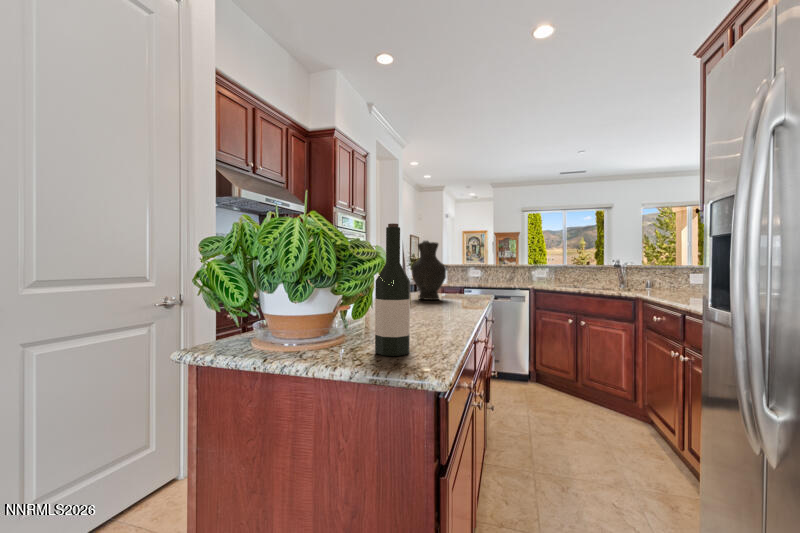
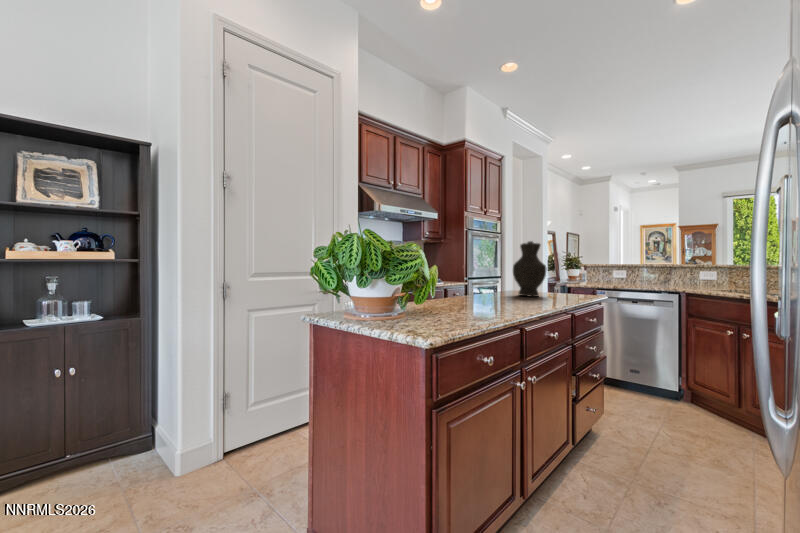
wine bottle: present [375,223,410,356] -> none [410,236,436,327]

